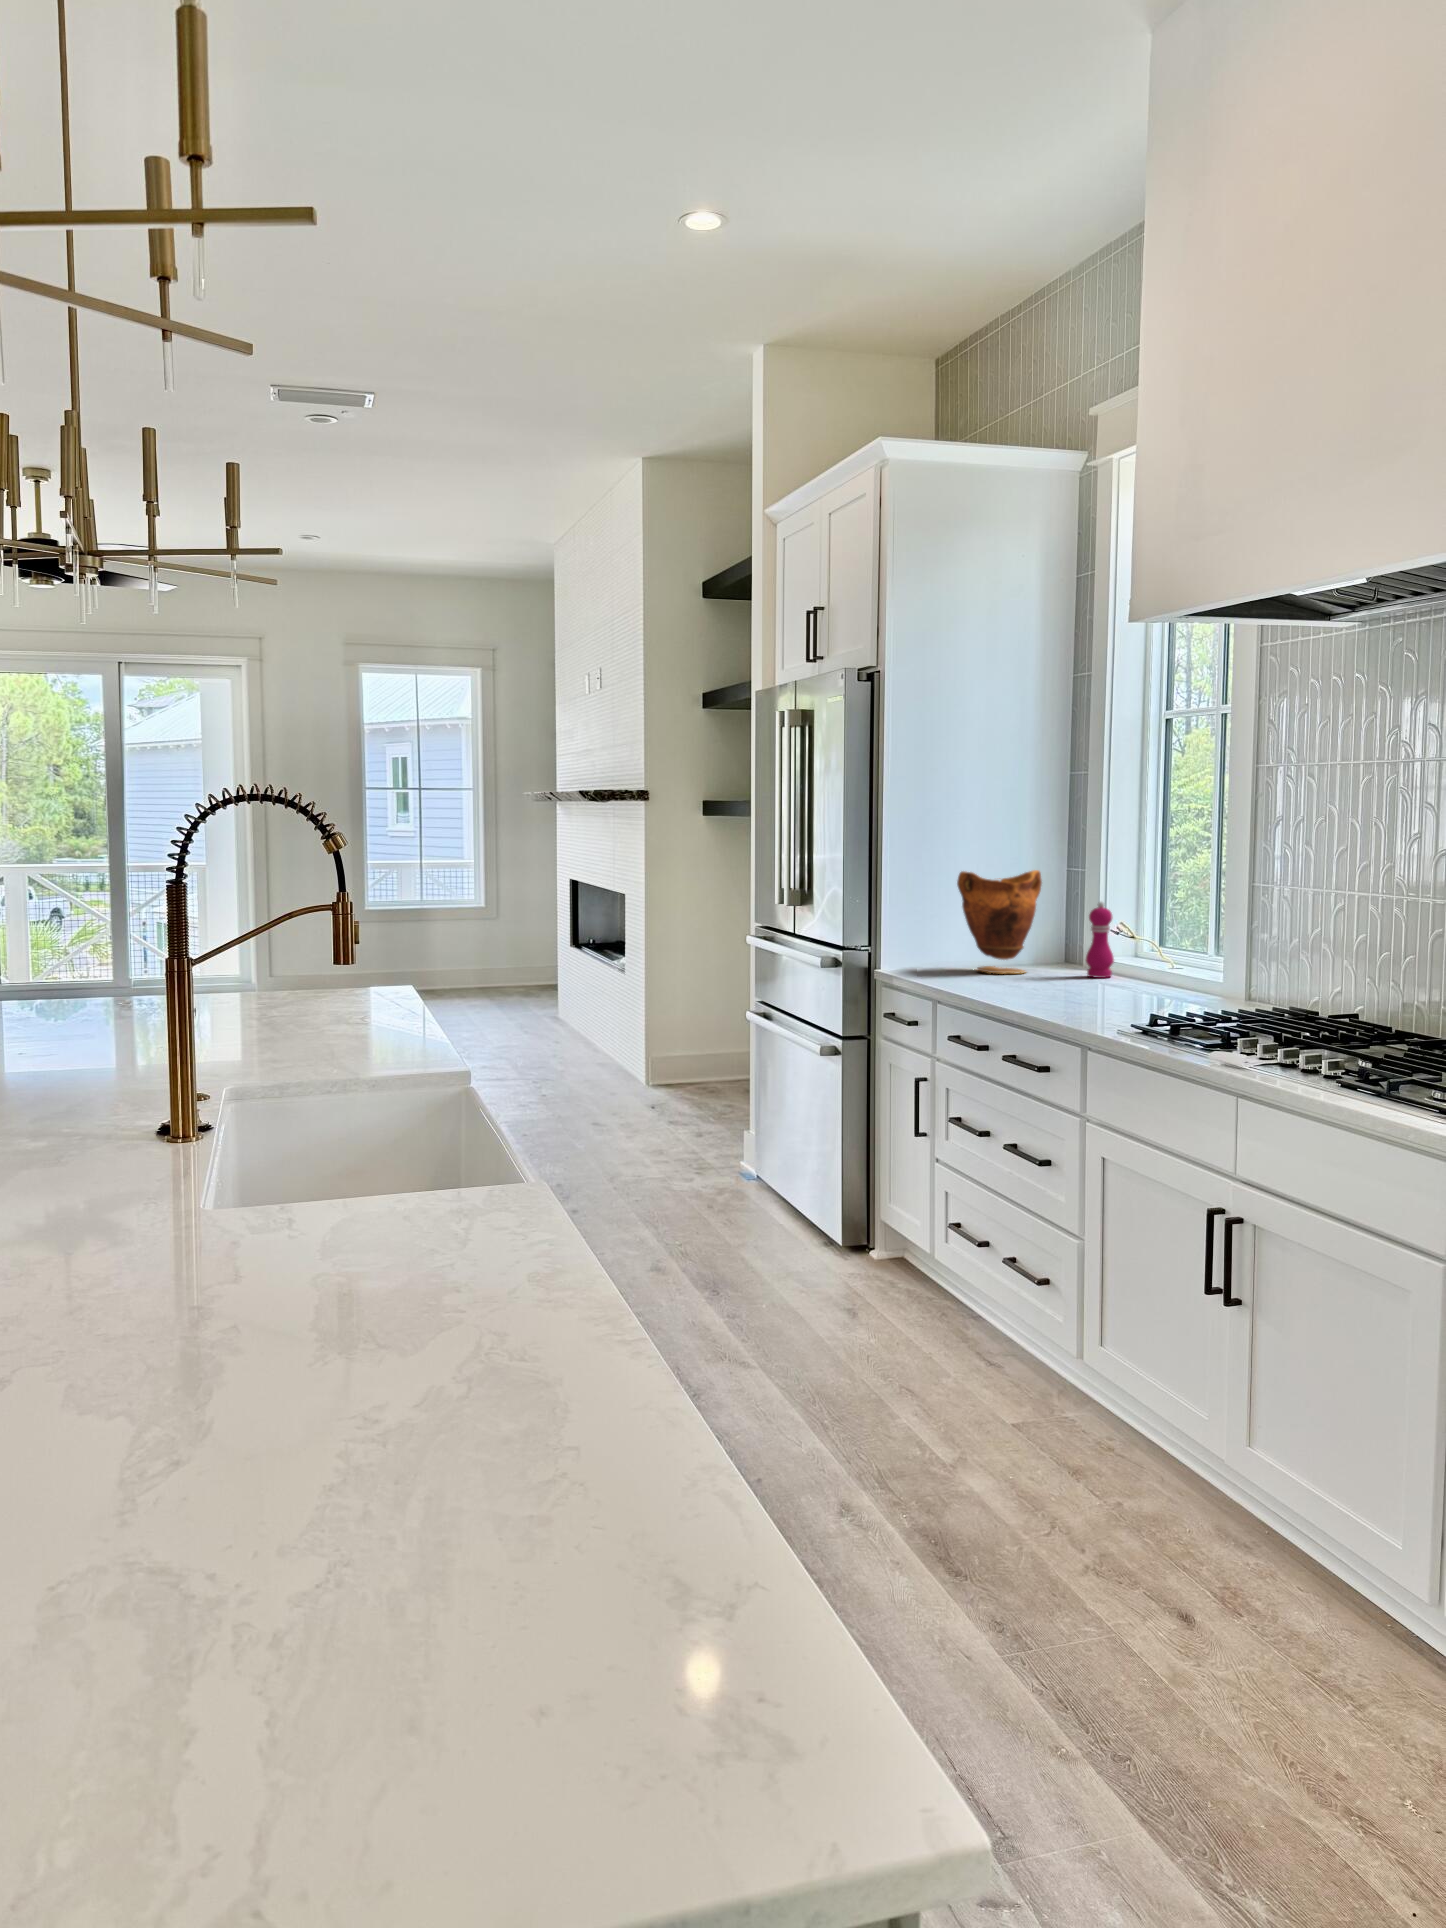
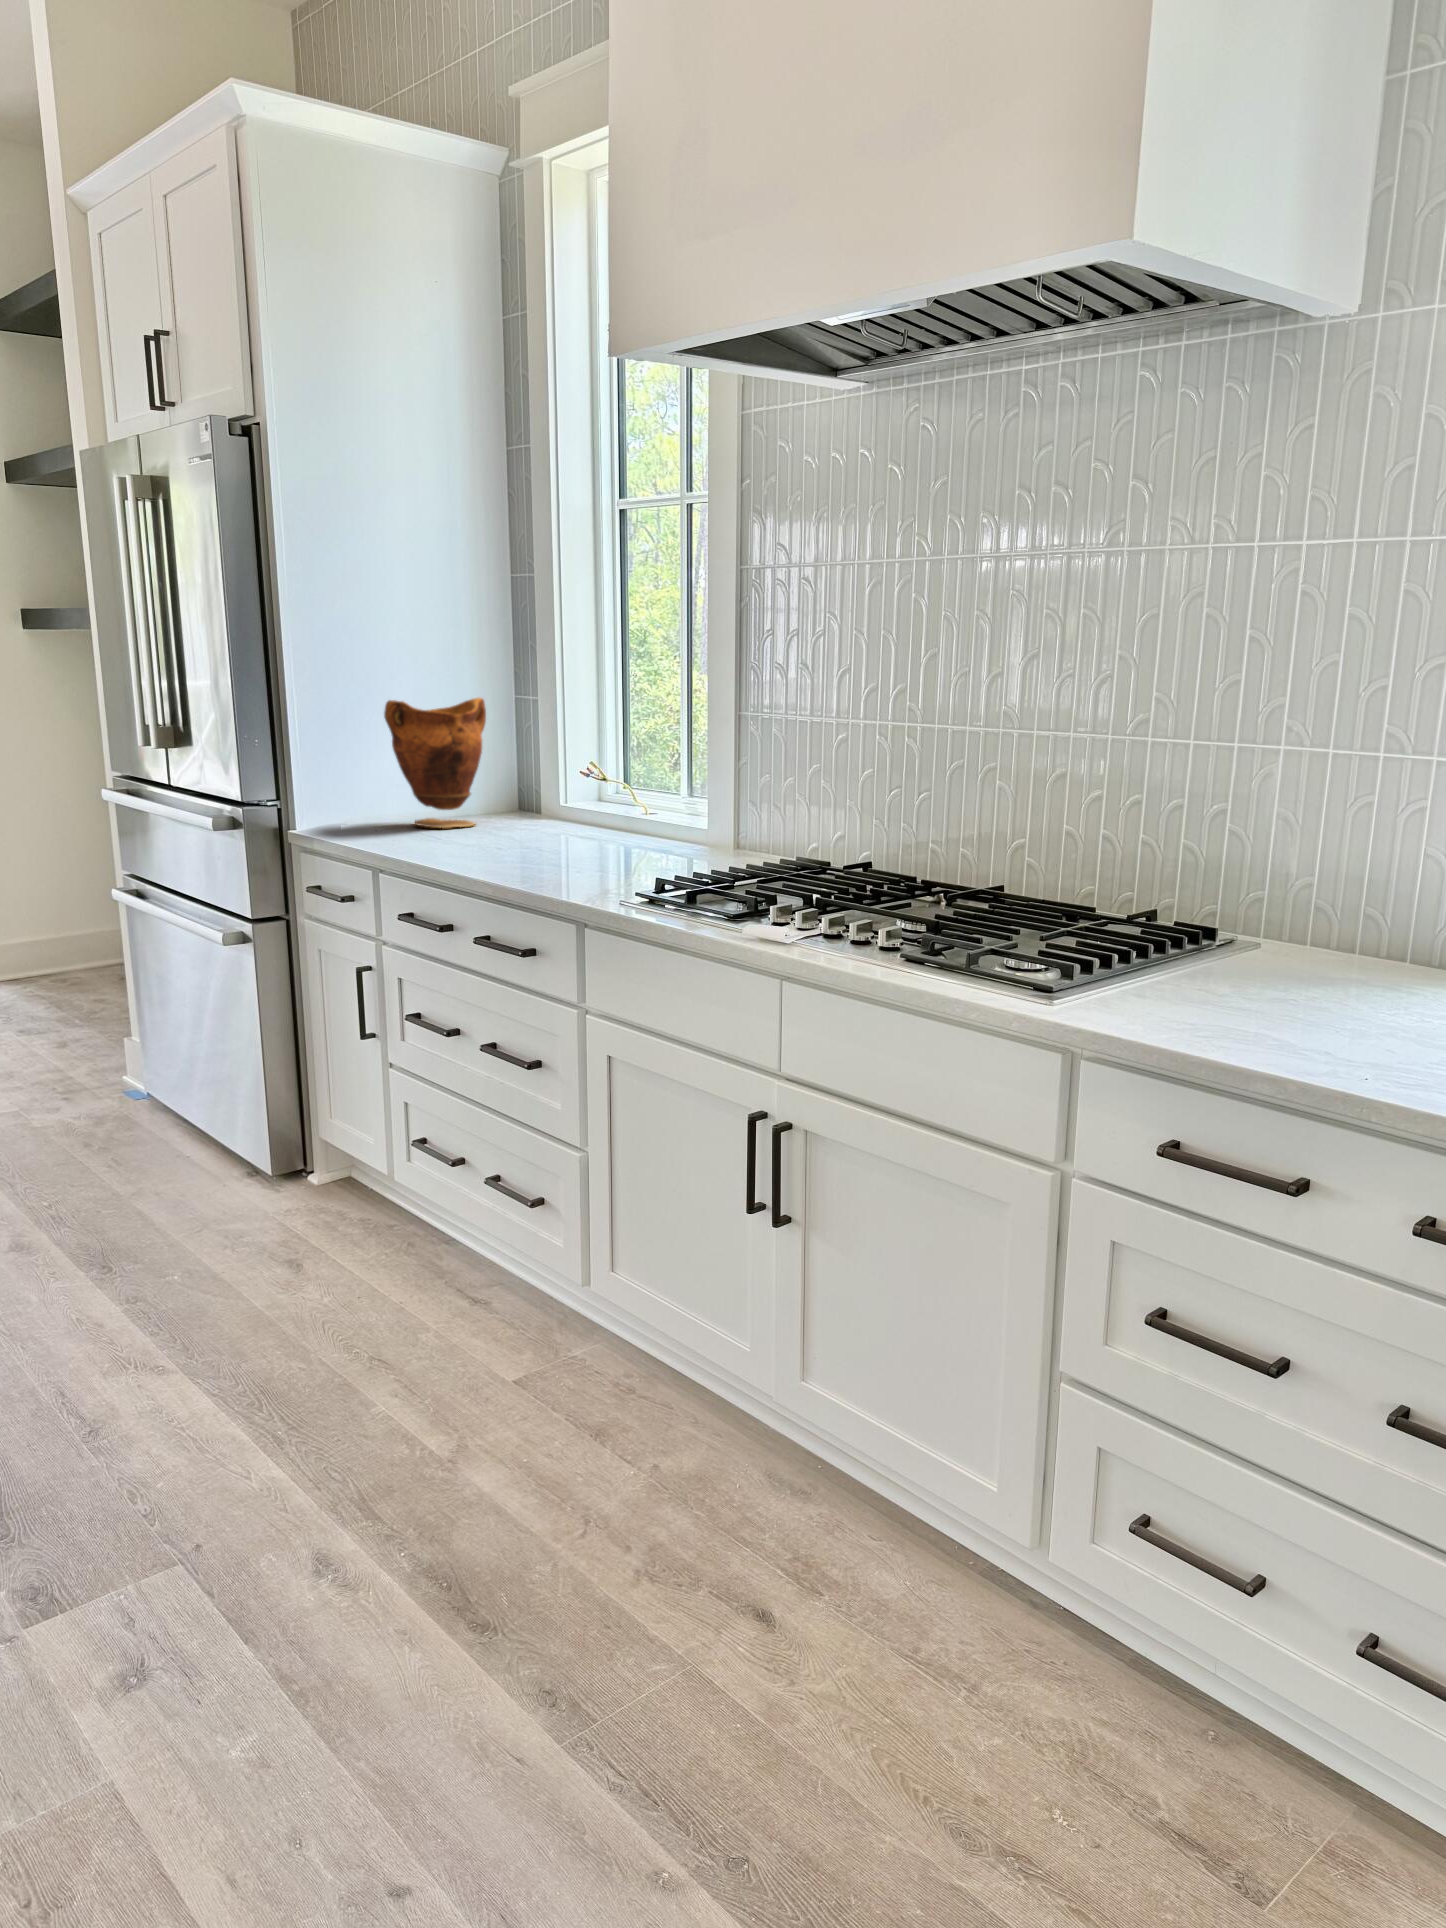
pepper mill: present [1086,902,1114,978] -> none [547,735,579,828]

